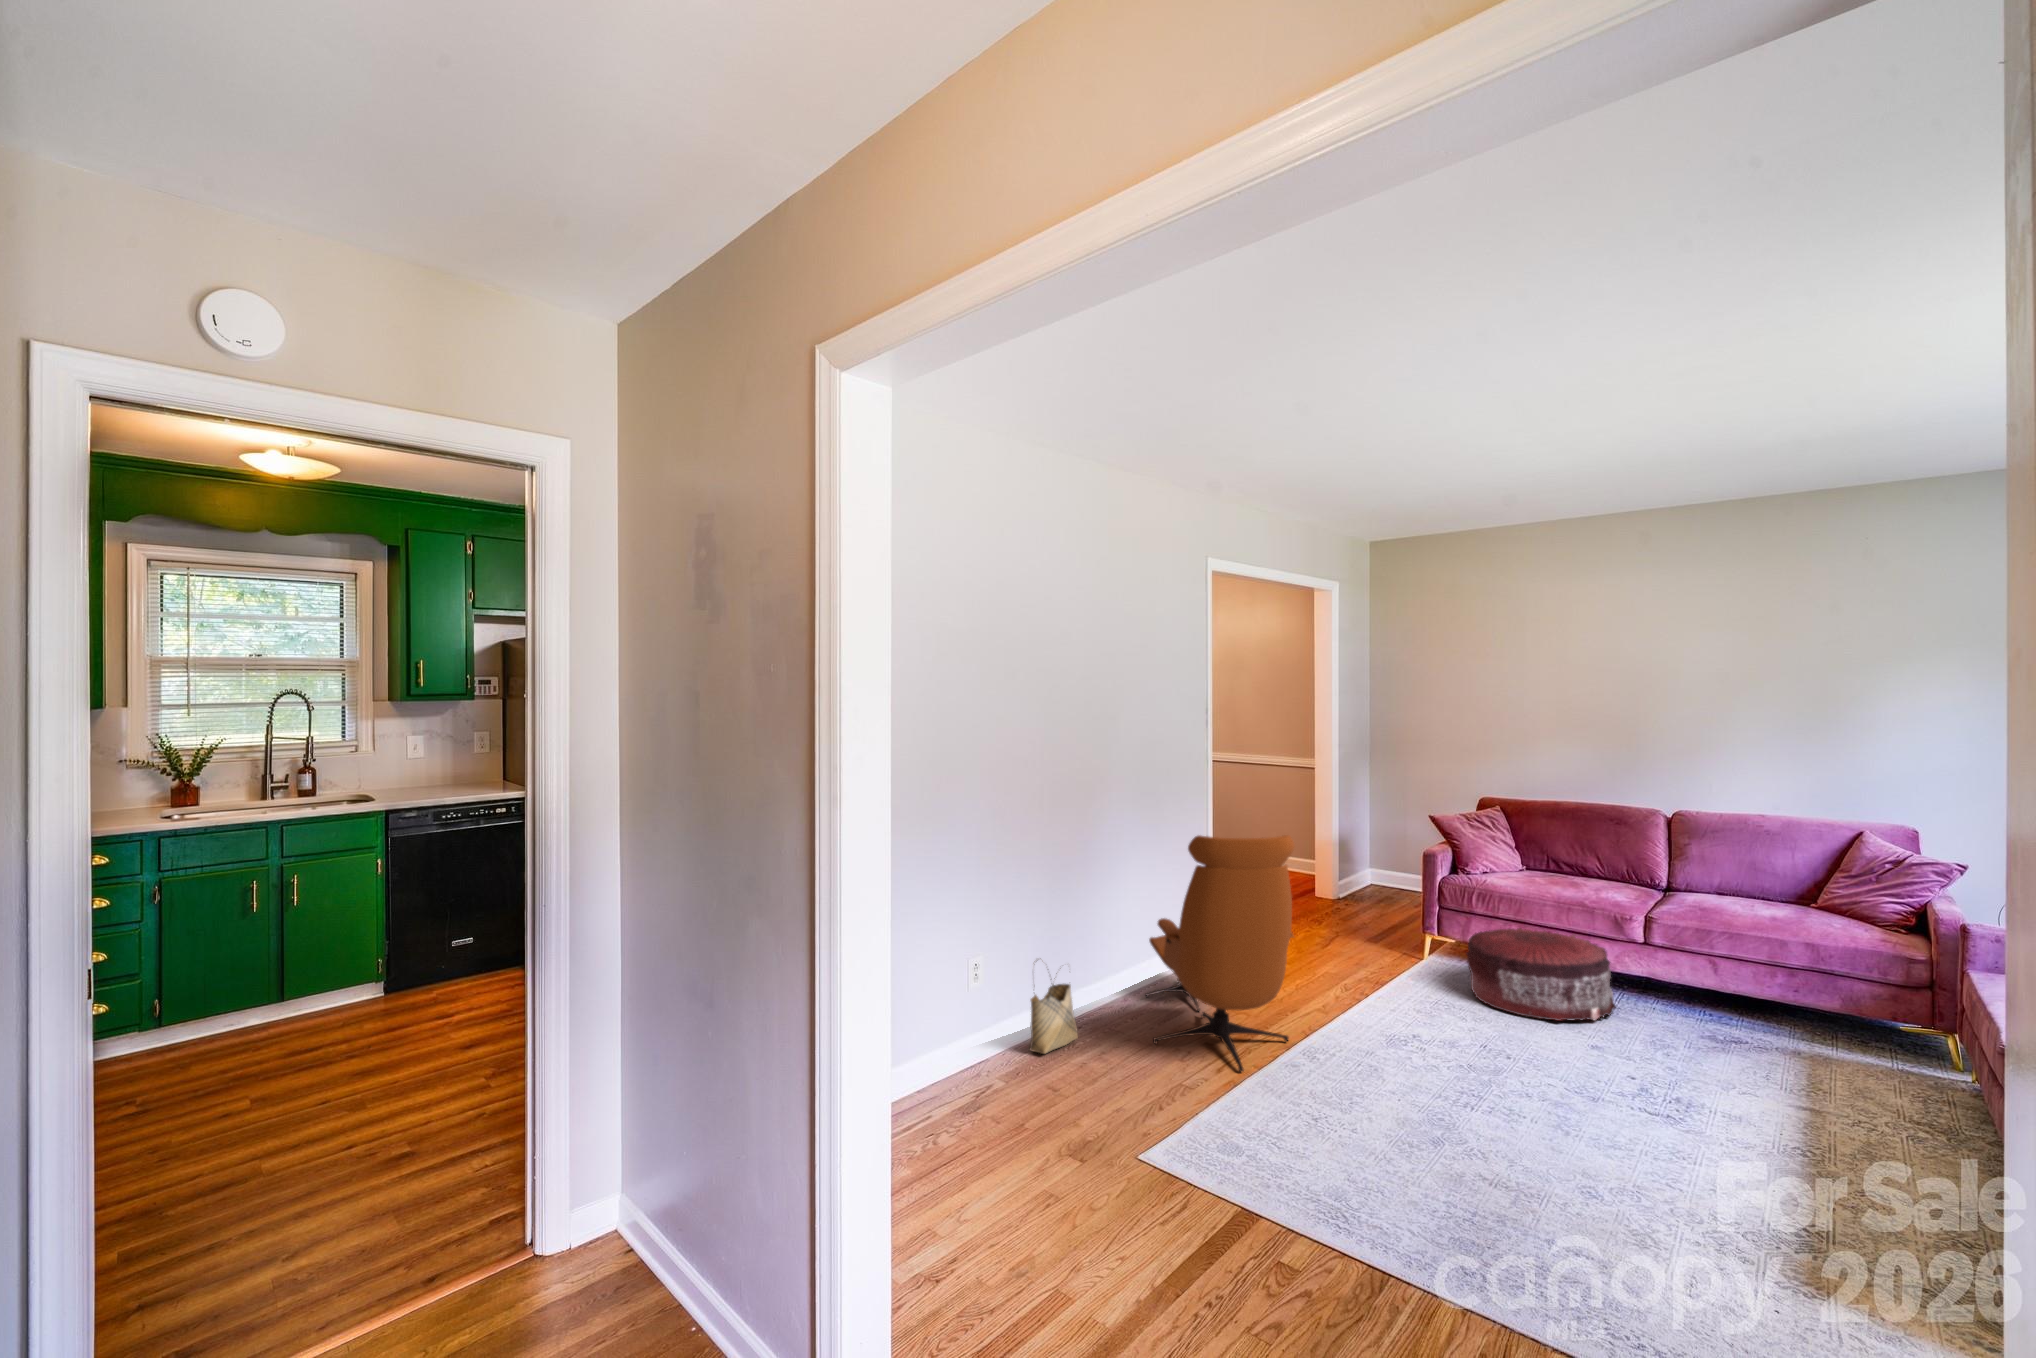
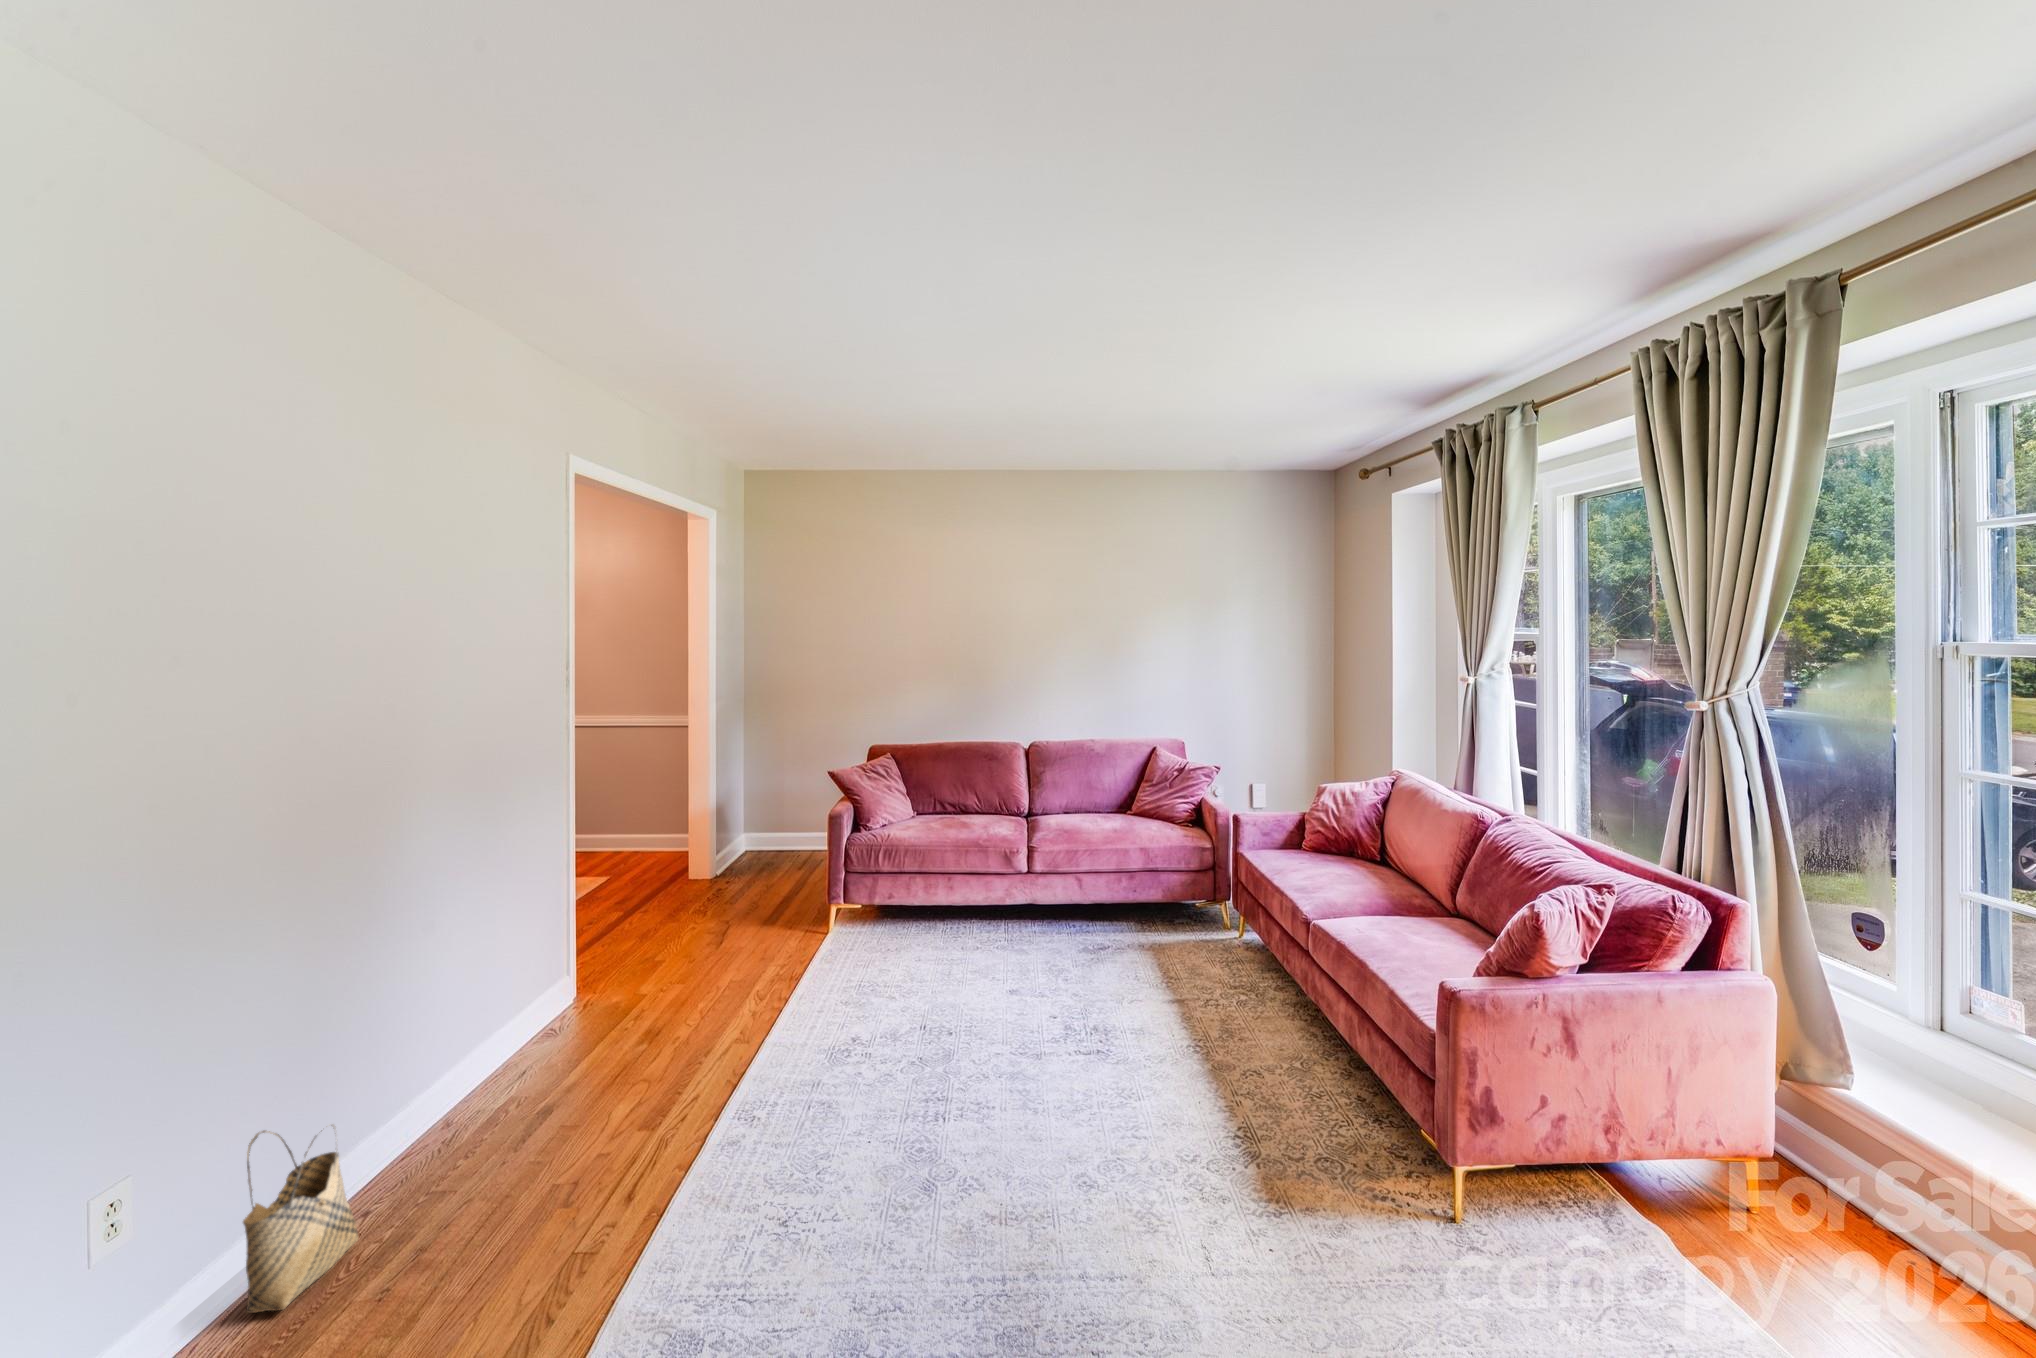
lounge chair: present [1146,835,1295,1072] -> none [481,836,730,1192]
pouf: present [1466,928,1616,1021] -> none [885,877,1018,976]

